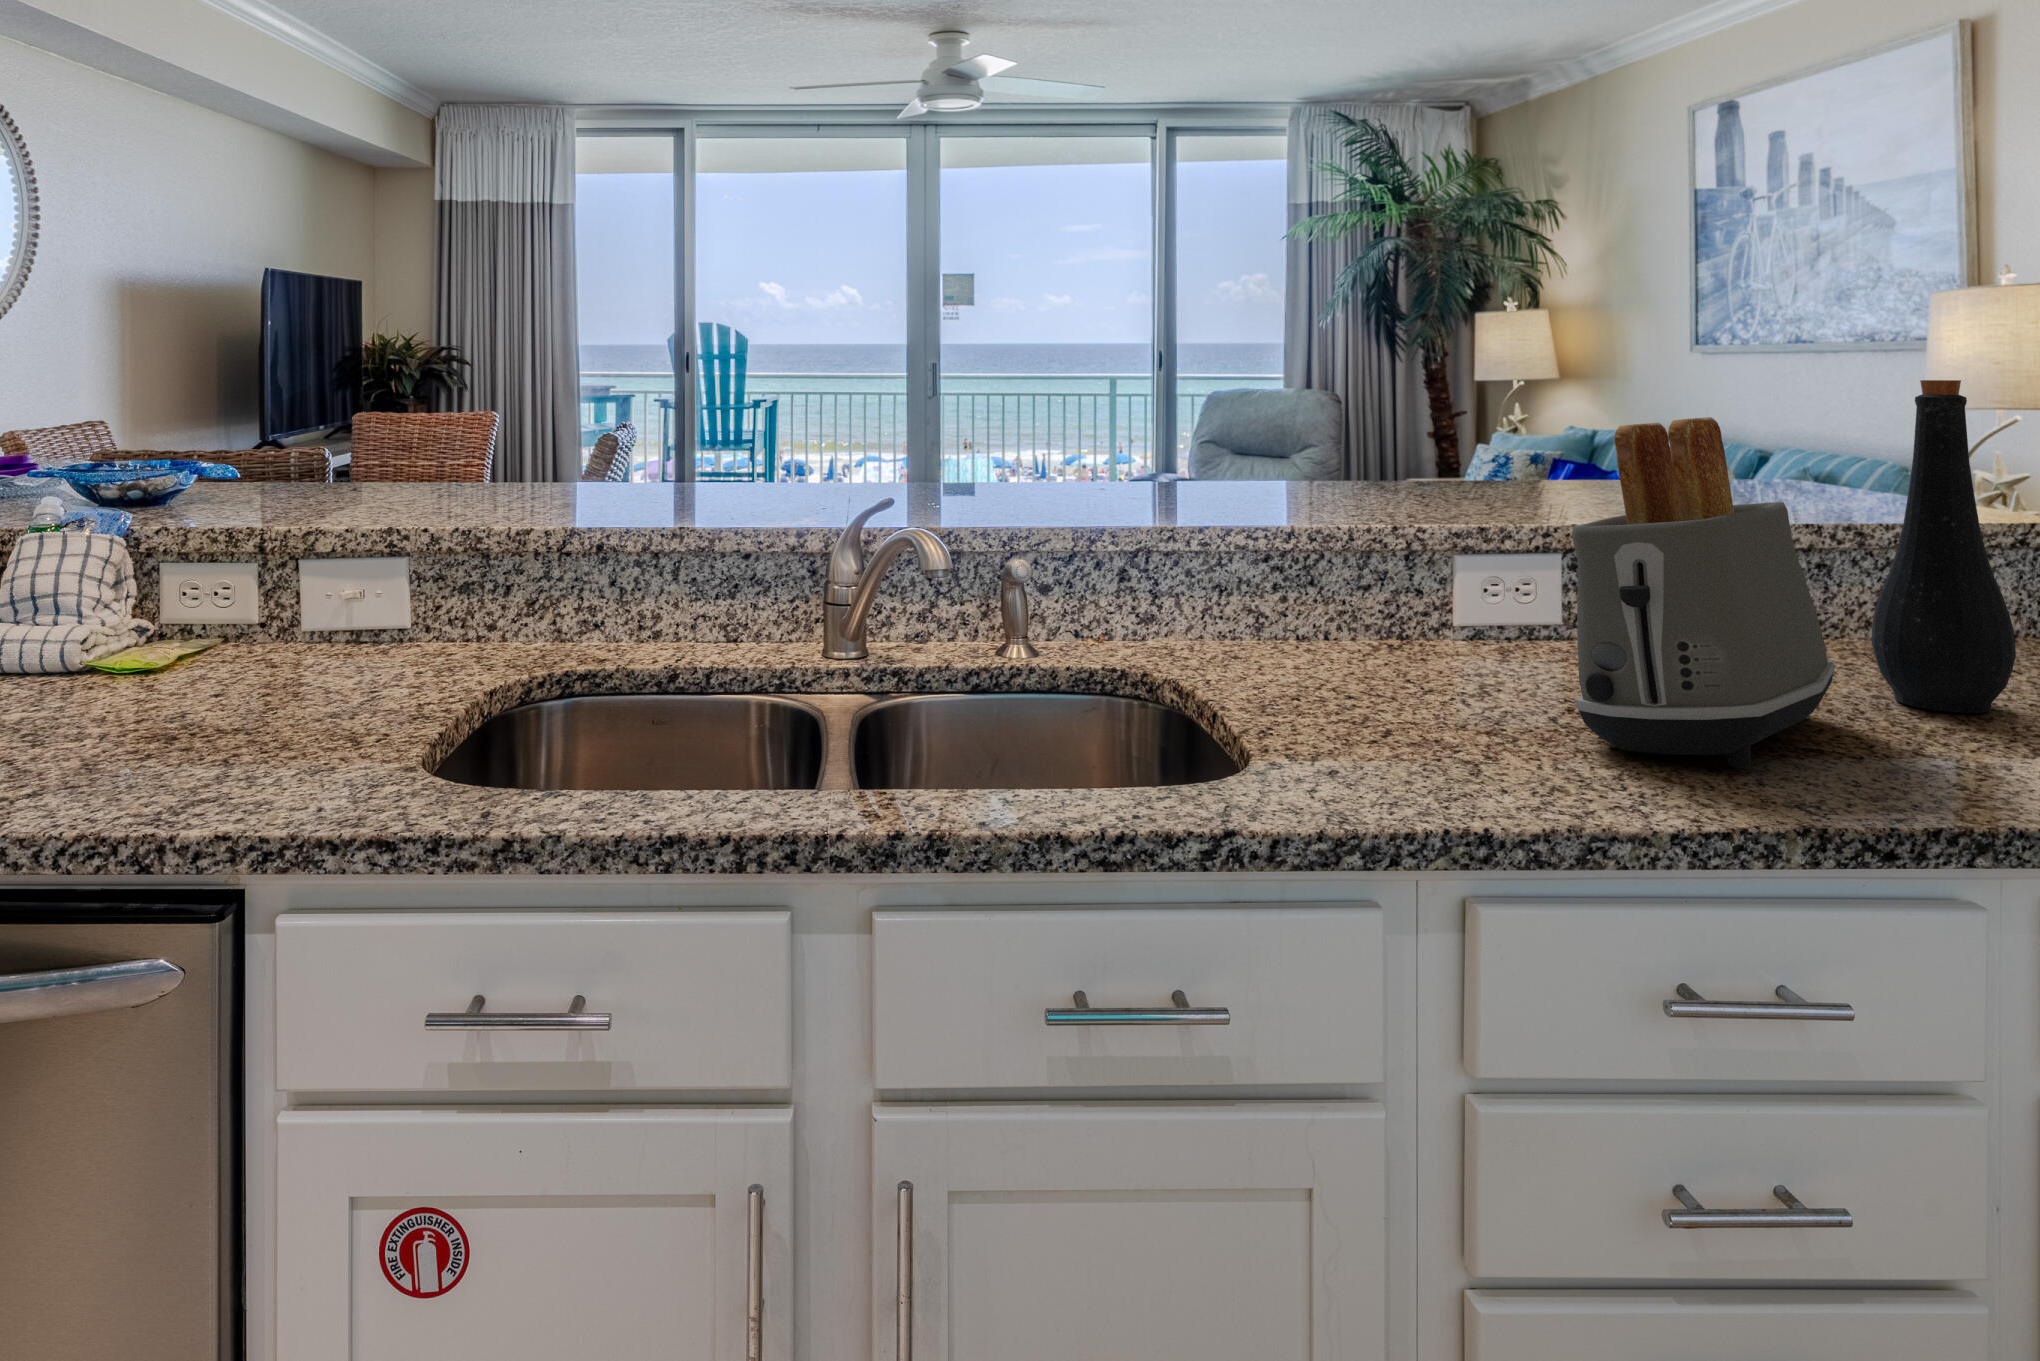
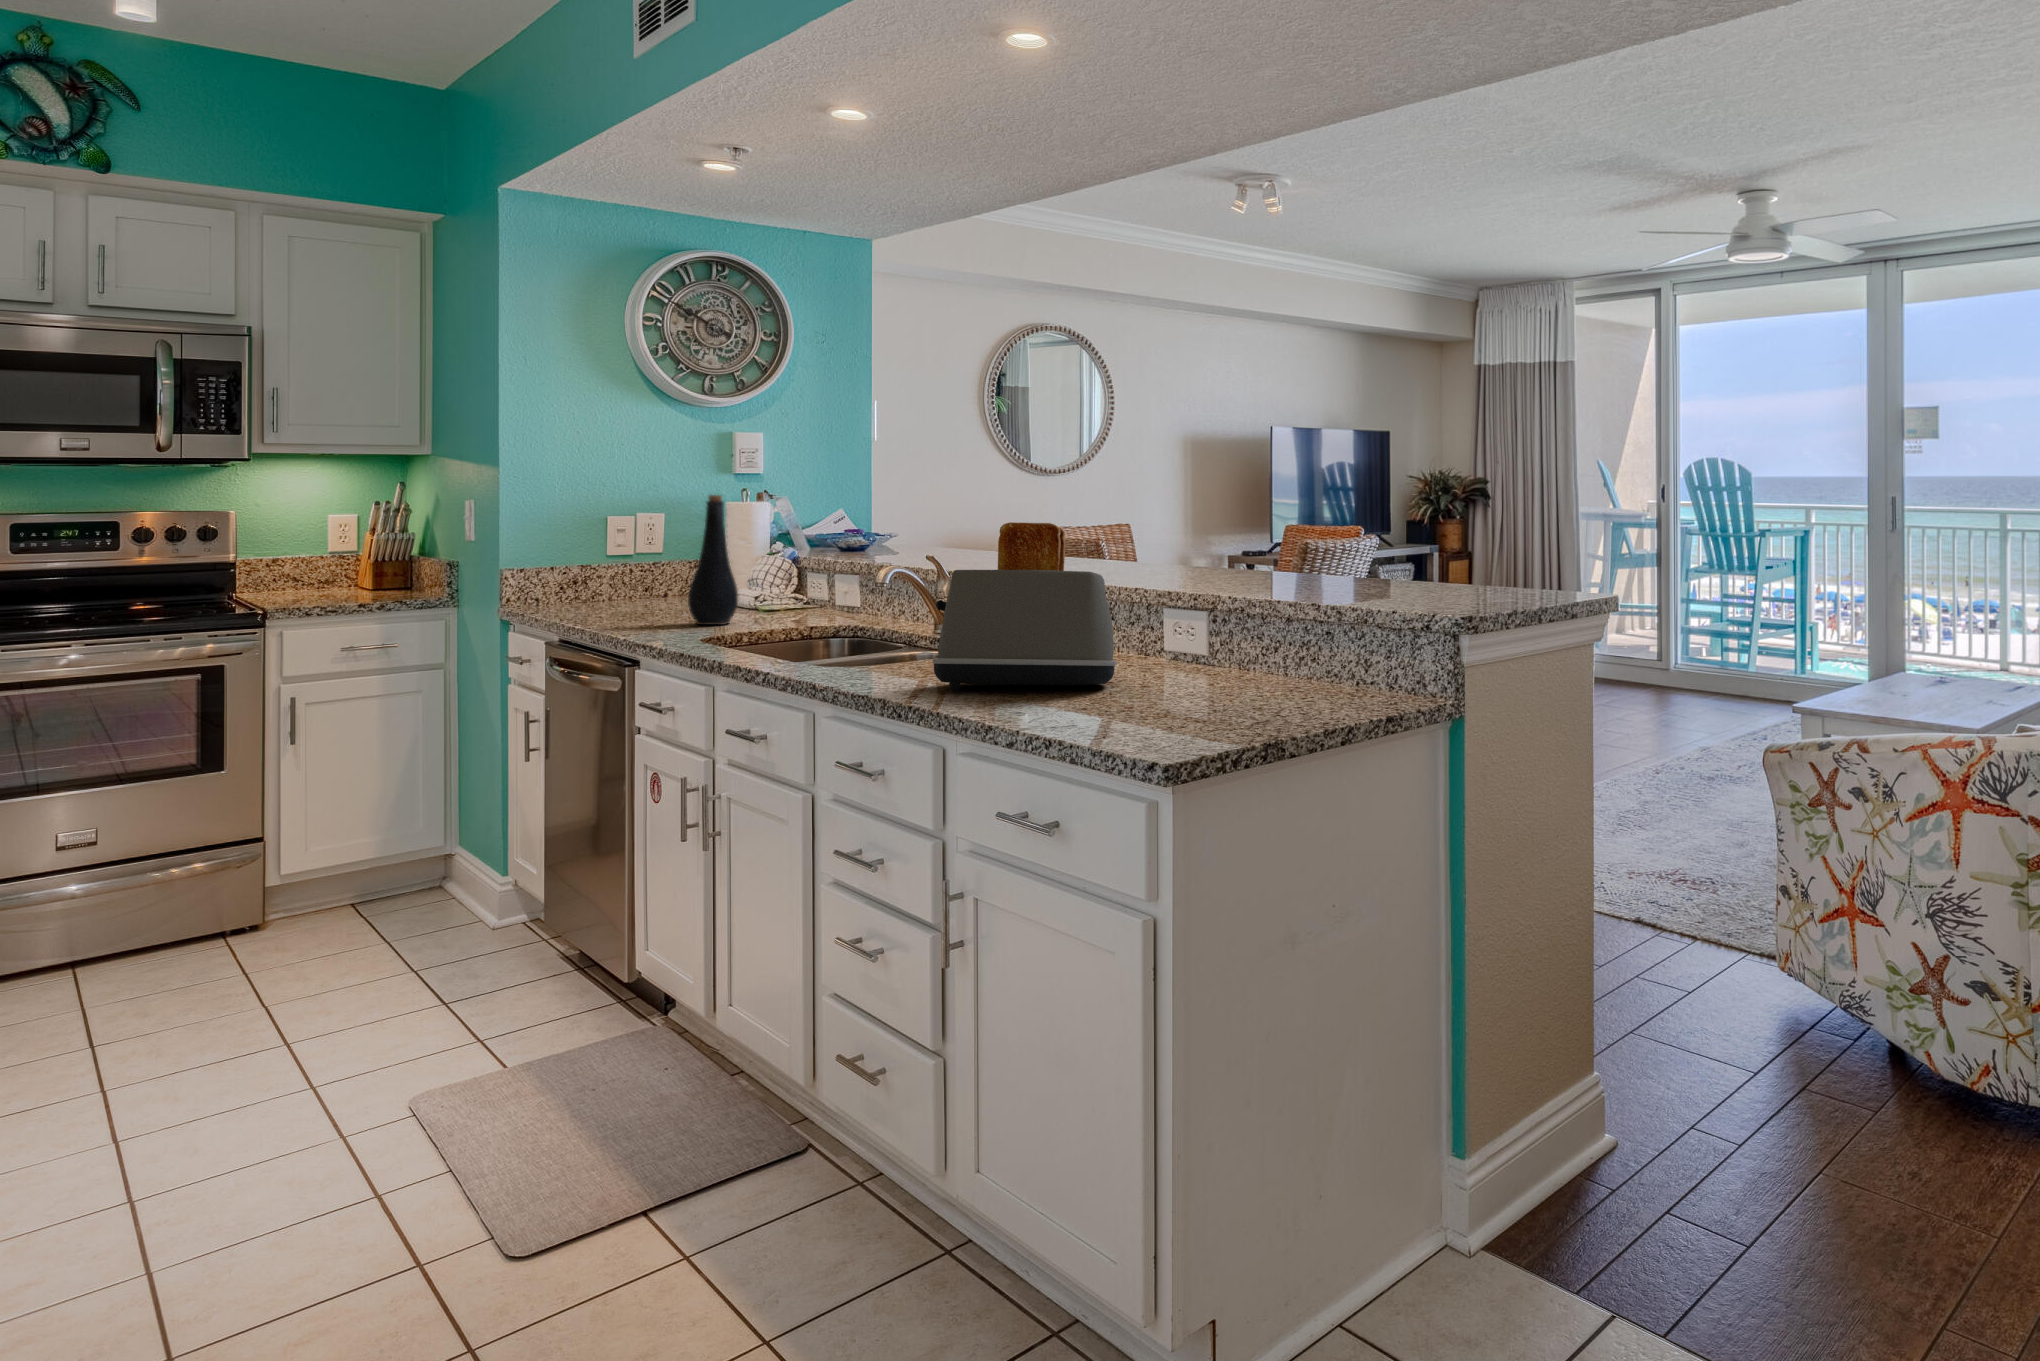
bottle: present [1872,380,2016,713] -> present [688,495,738,625]

